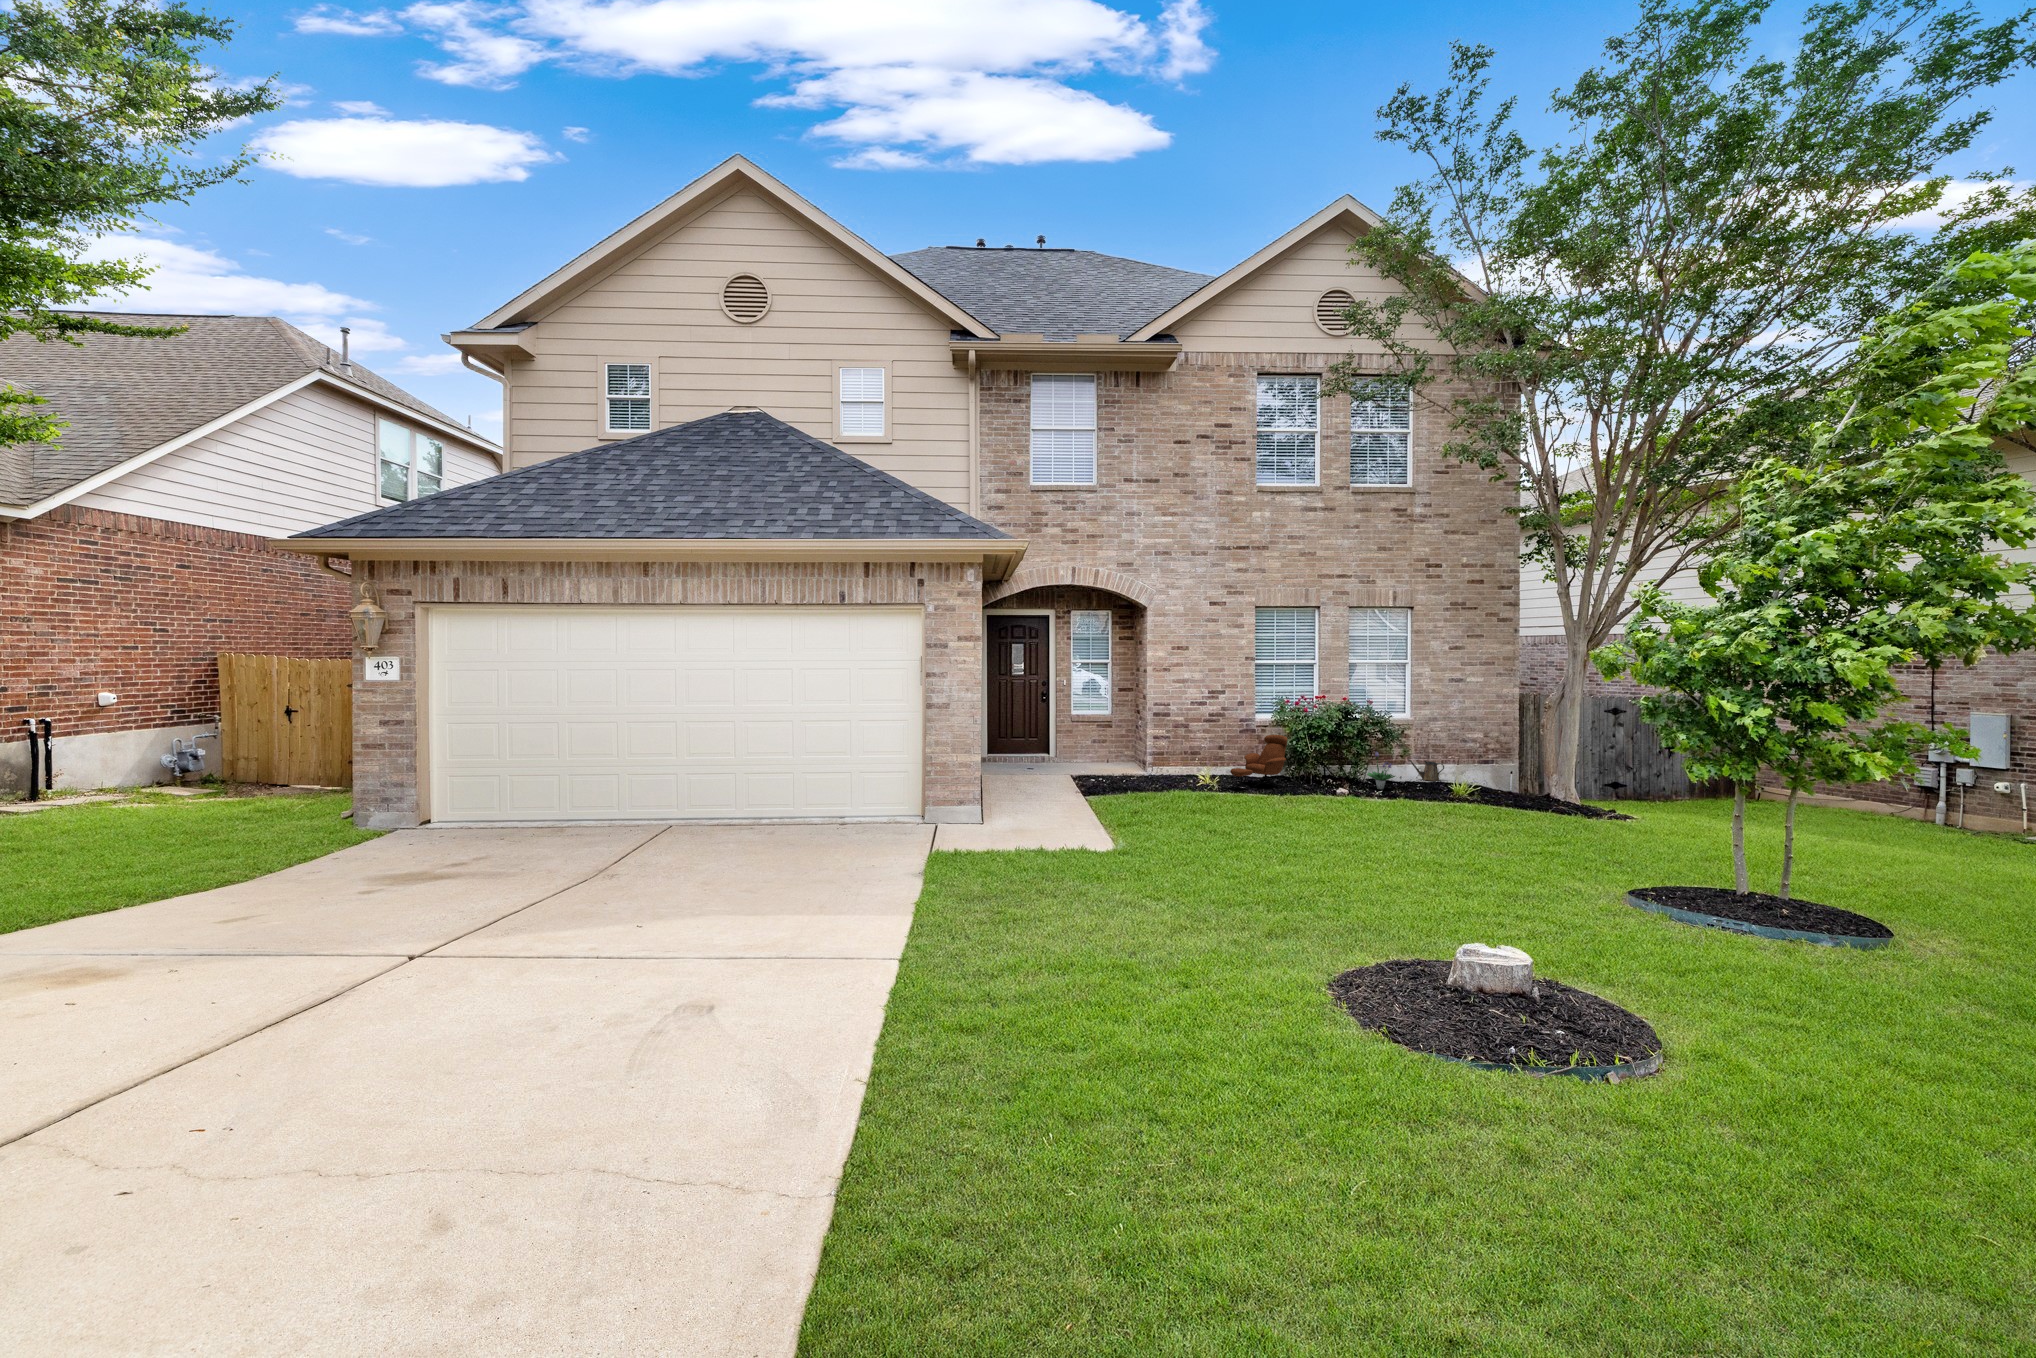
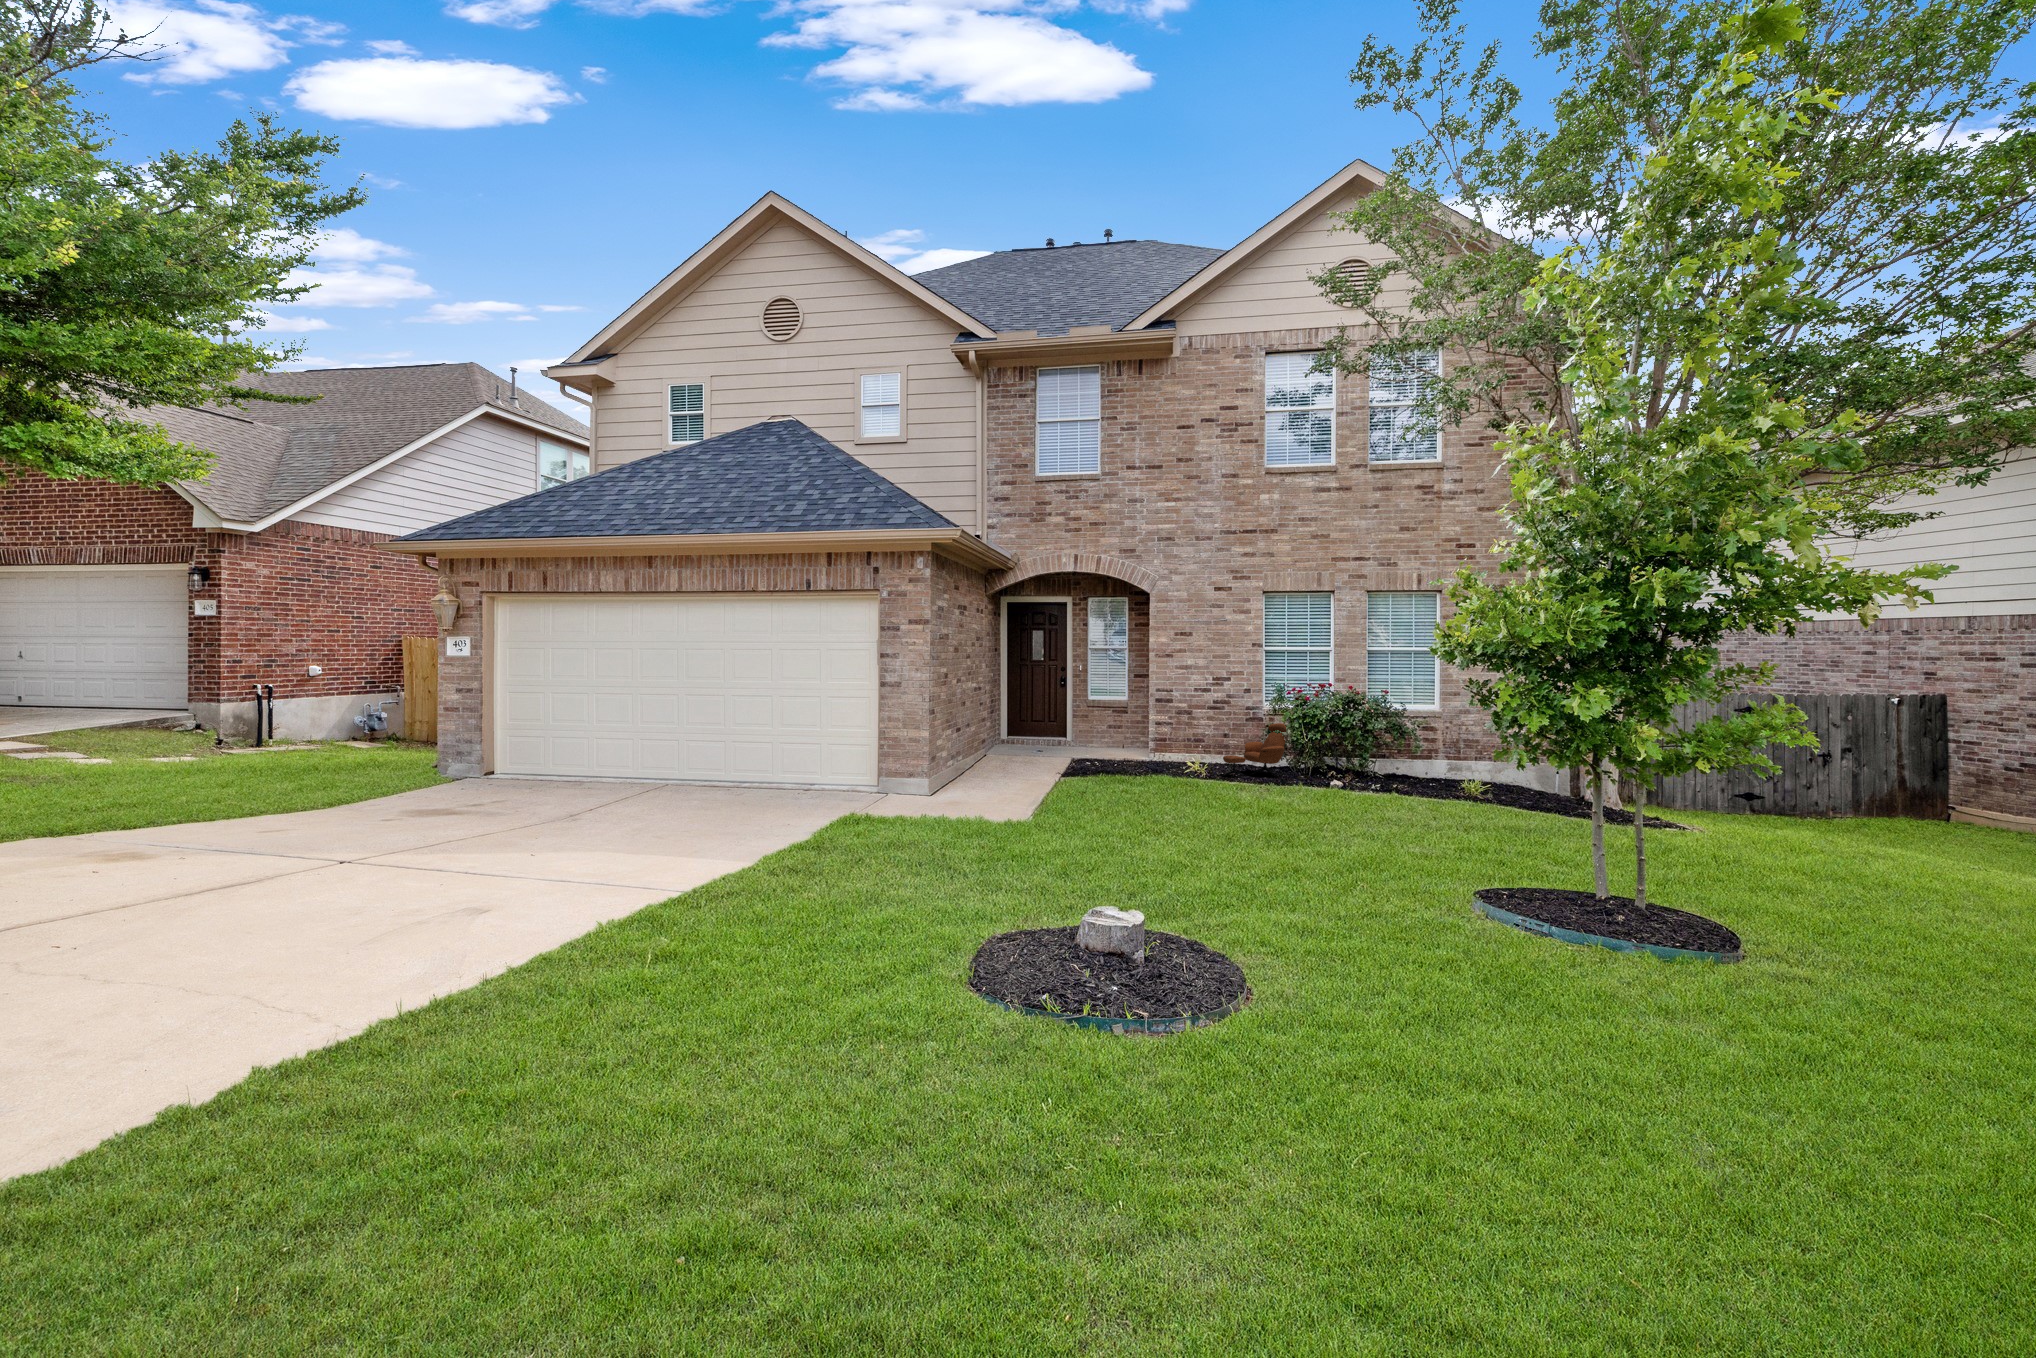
potted plant: present [1367,752,1395,789] -> none [1372,743,1404,783]
watering can: present [1408,759,1444,781] -> none [1436,753,1477,778]

